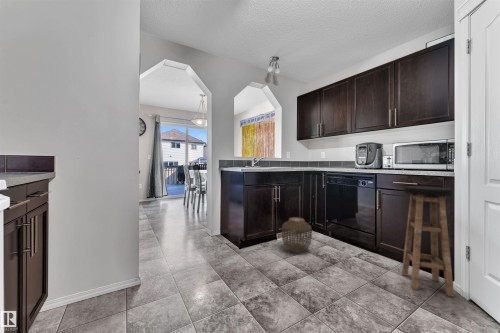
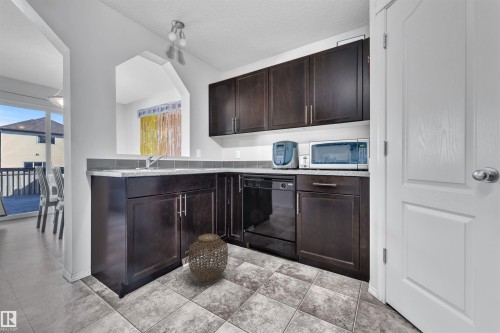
bar stool: present [402,186,454,297] -> none [325,187,376,307]

